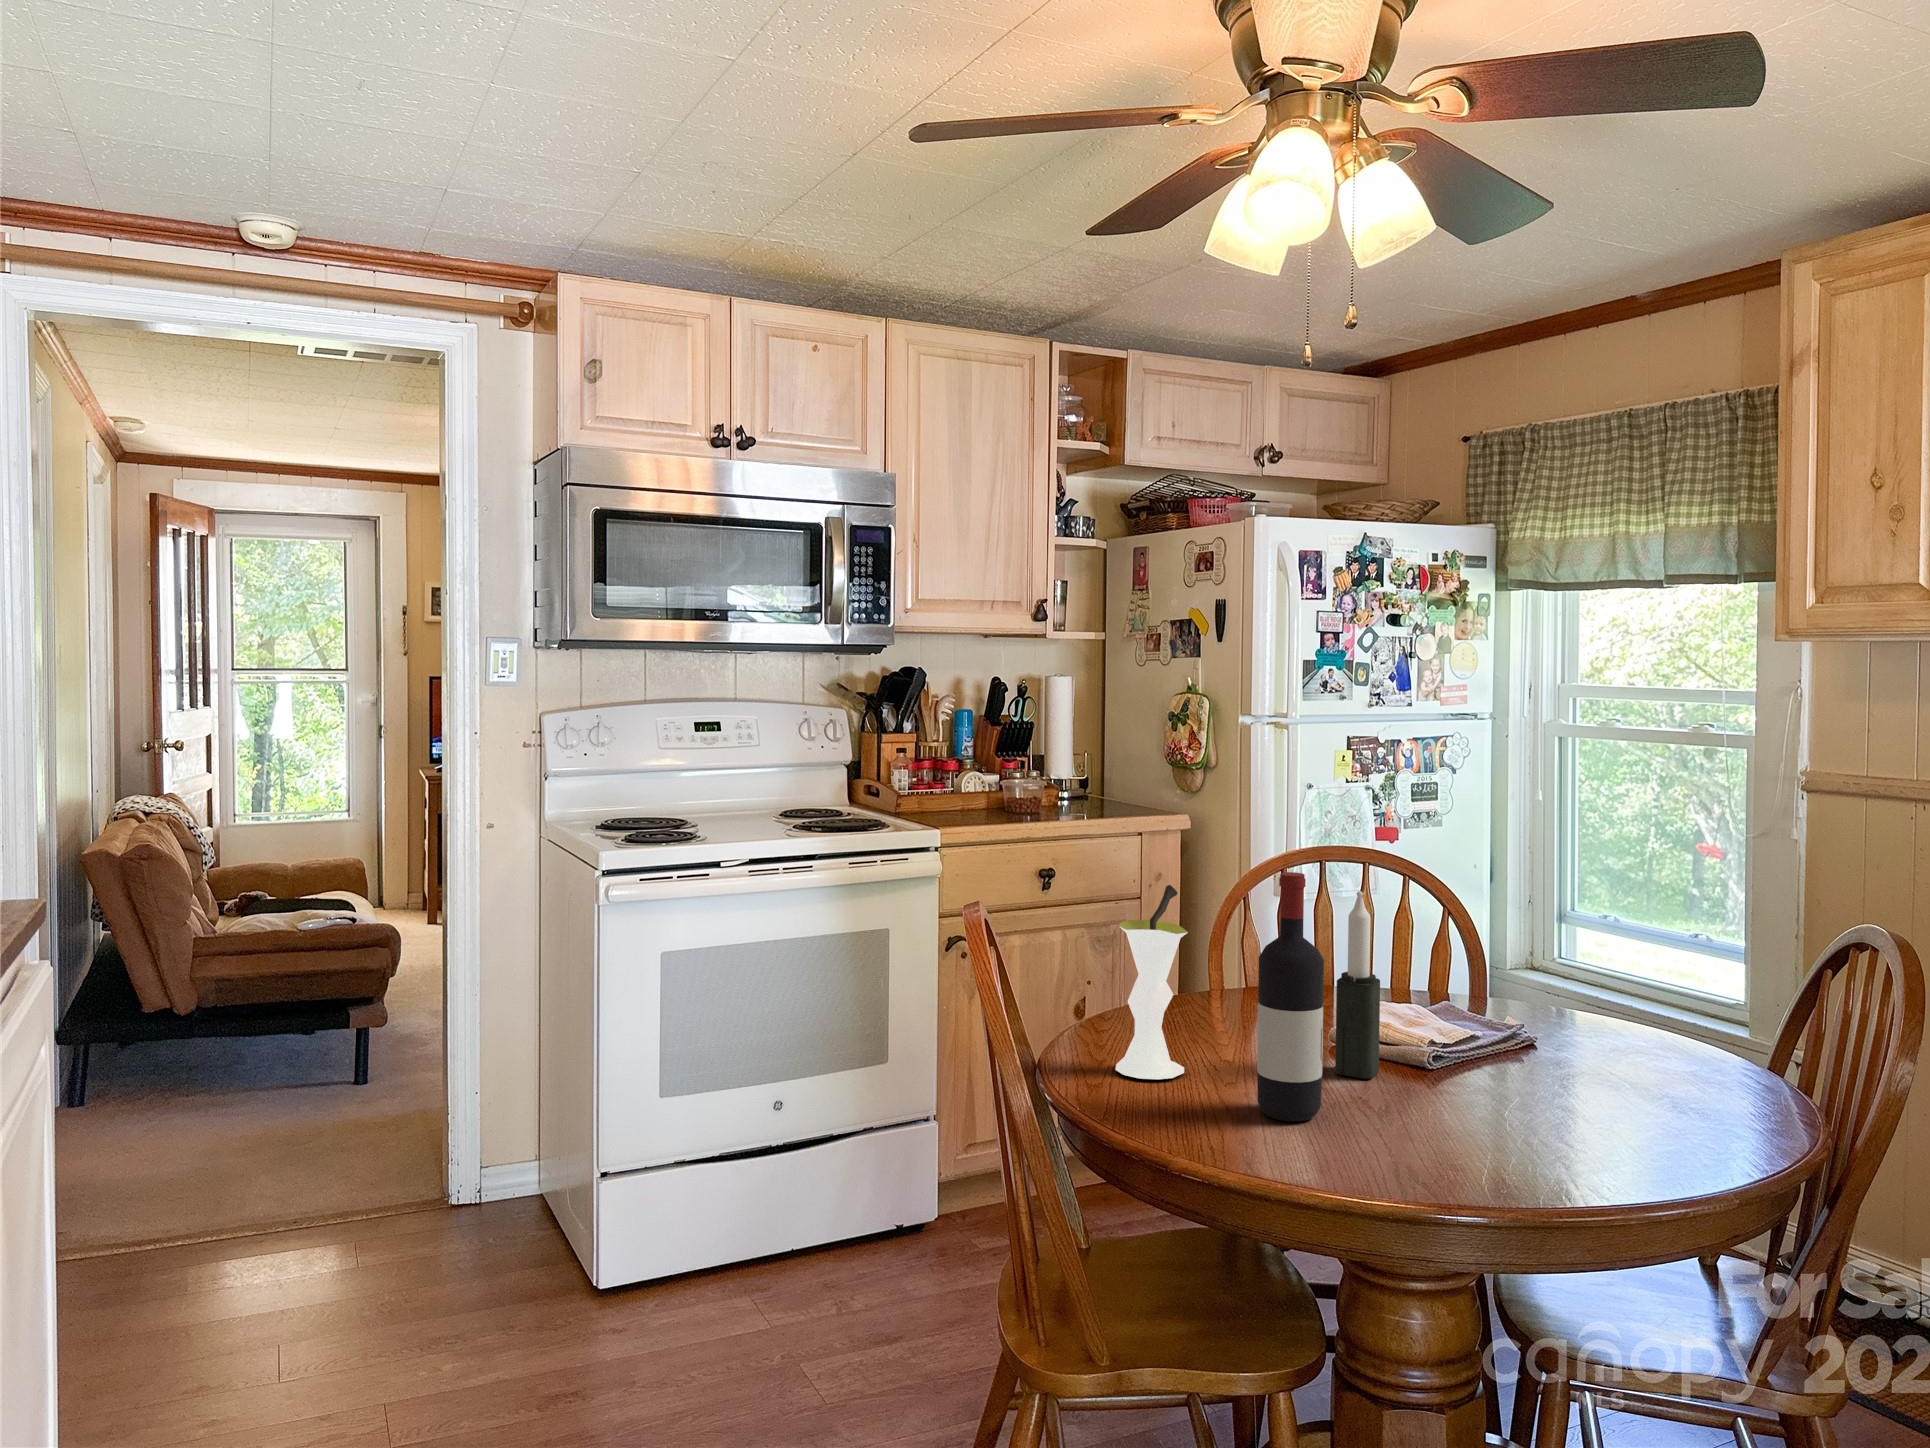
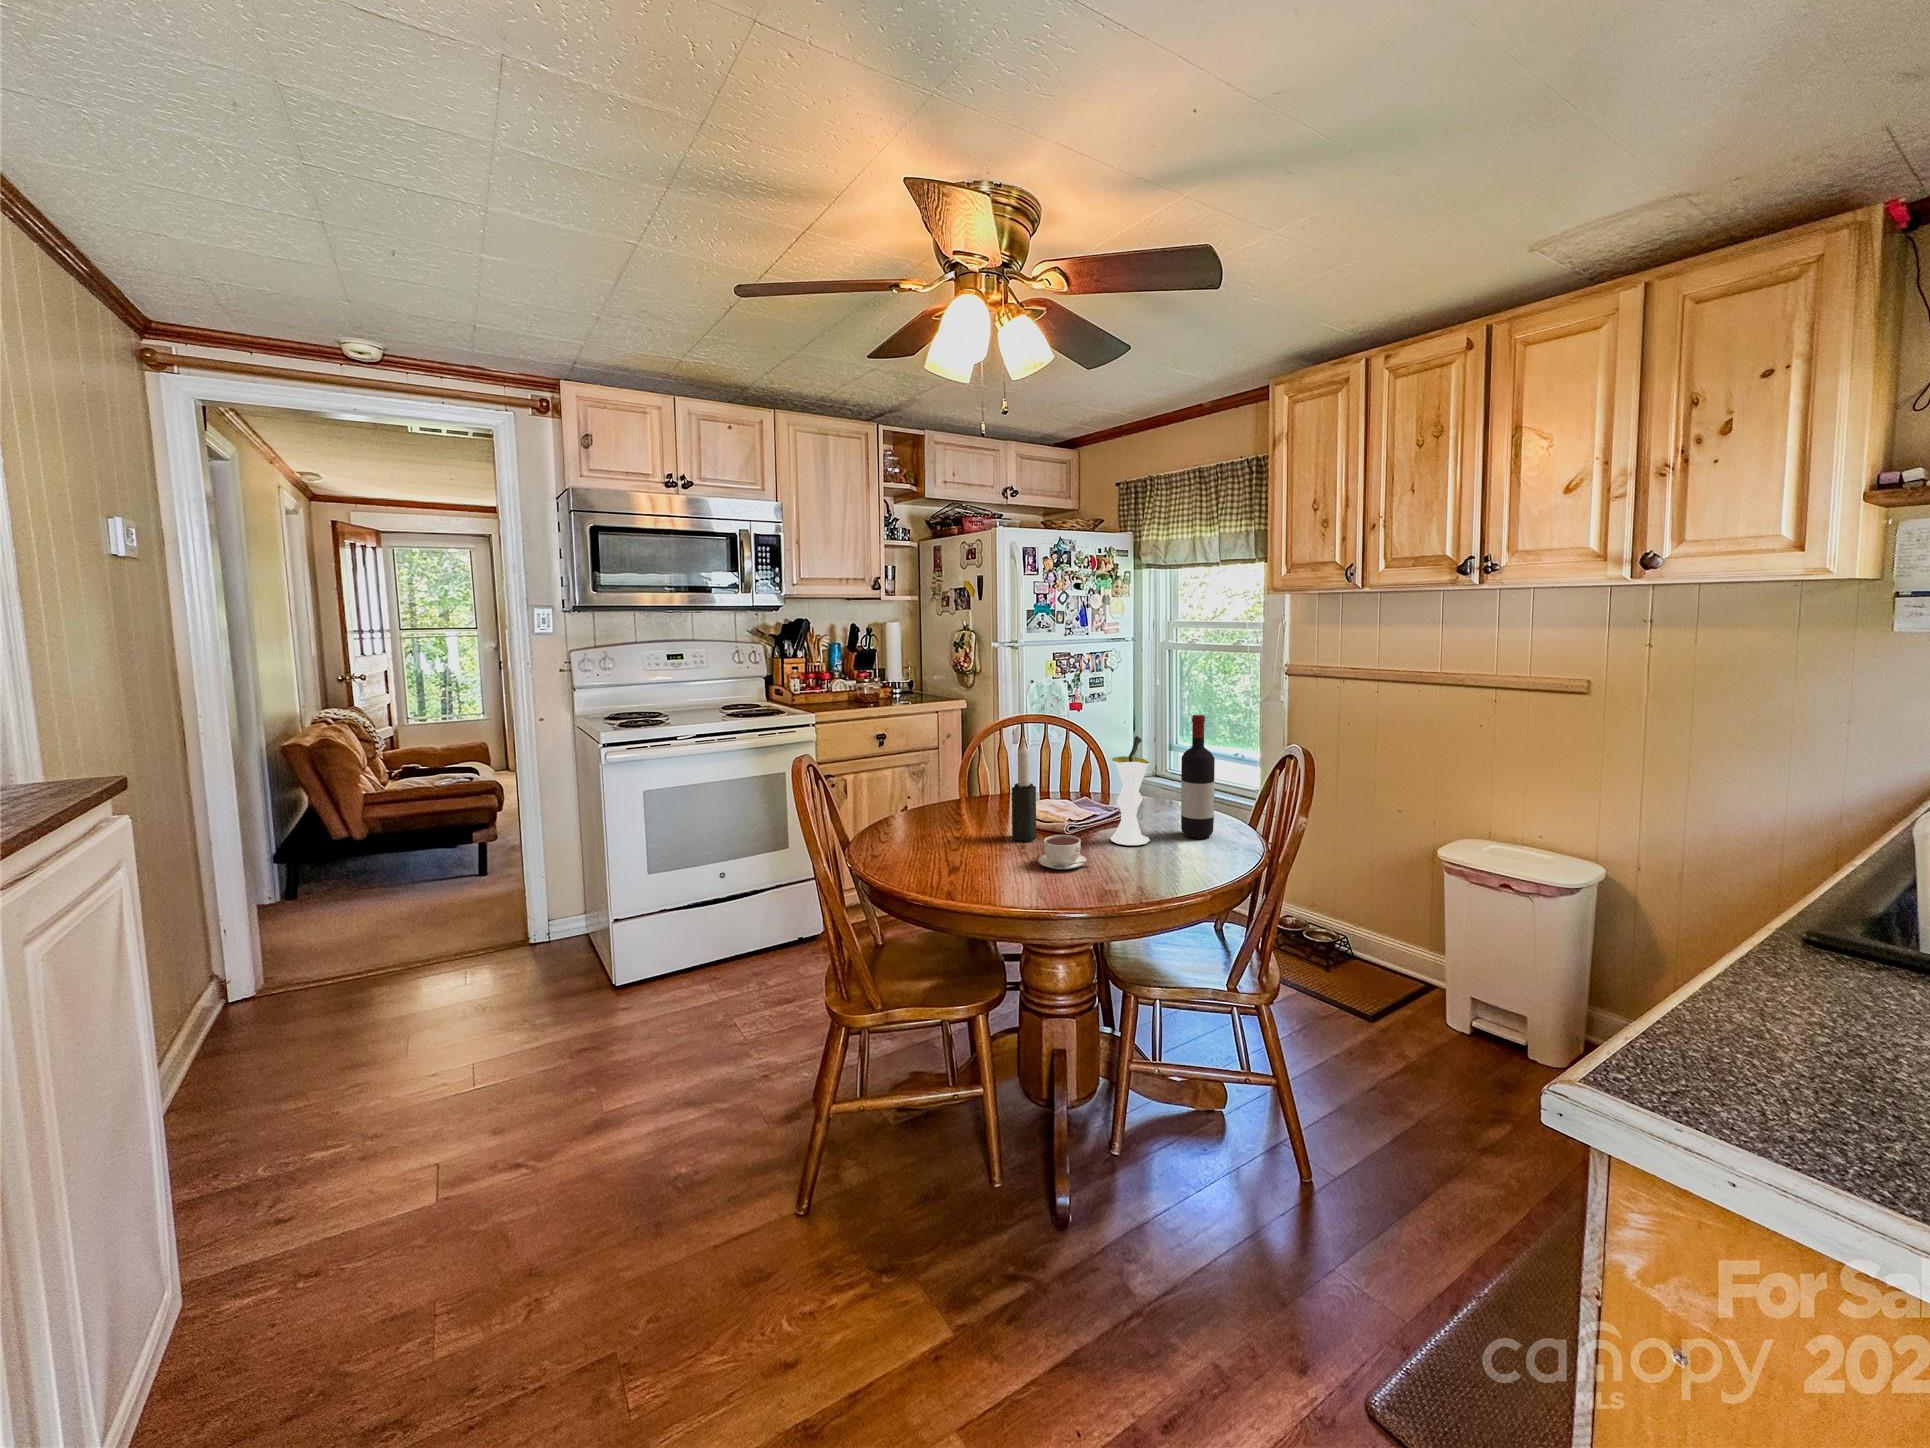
wine bottle: present [1257,872,1324,1122] -> present [1181,715,1215,839]
vase: present [1116,885,1188,1079] -> present [1110,736,1151,845]
coffee cup: none [1398,1070,1503,1134] -> present [1038,835,1093,869]

